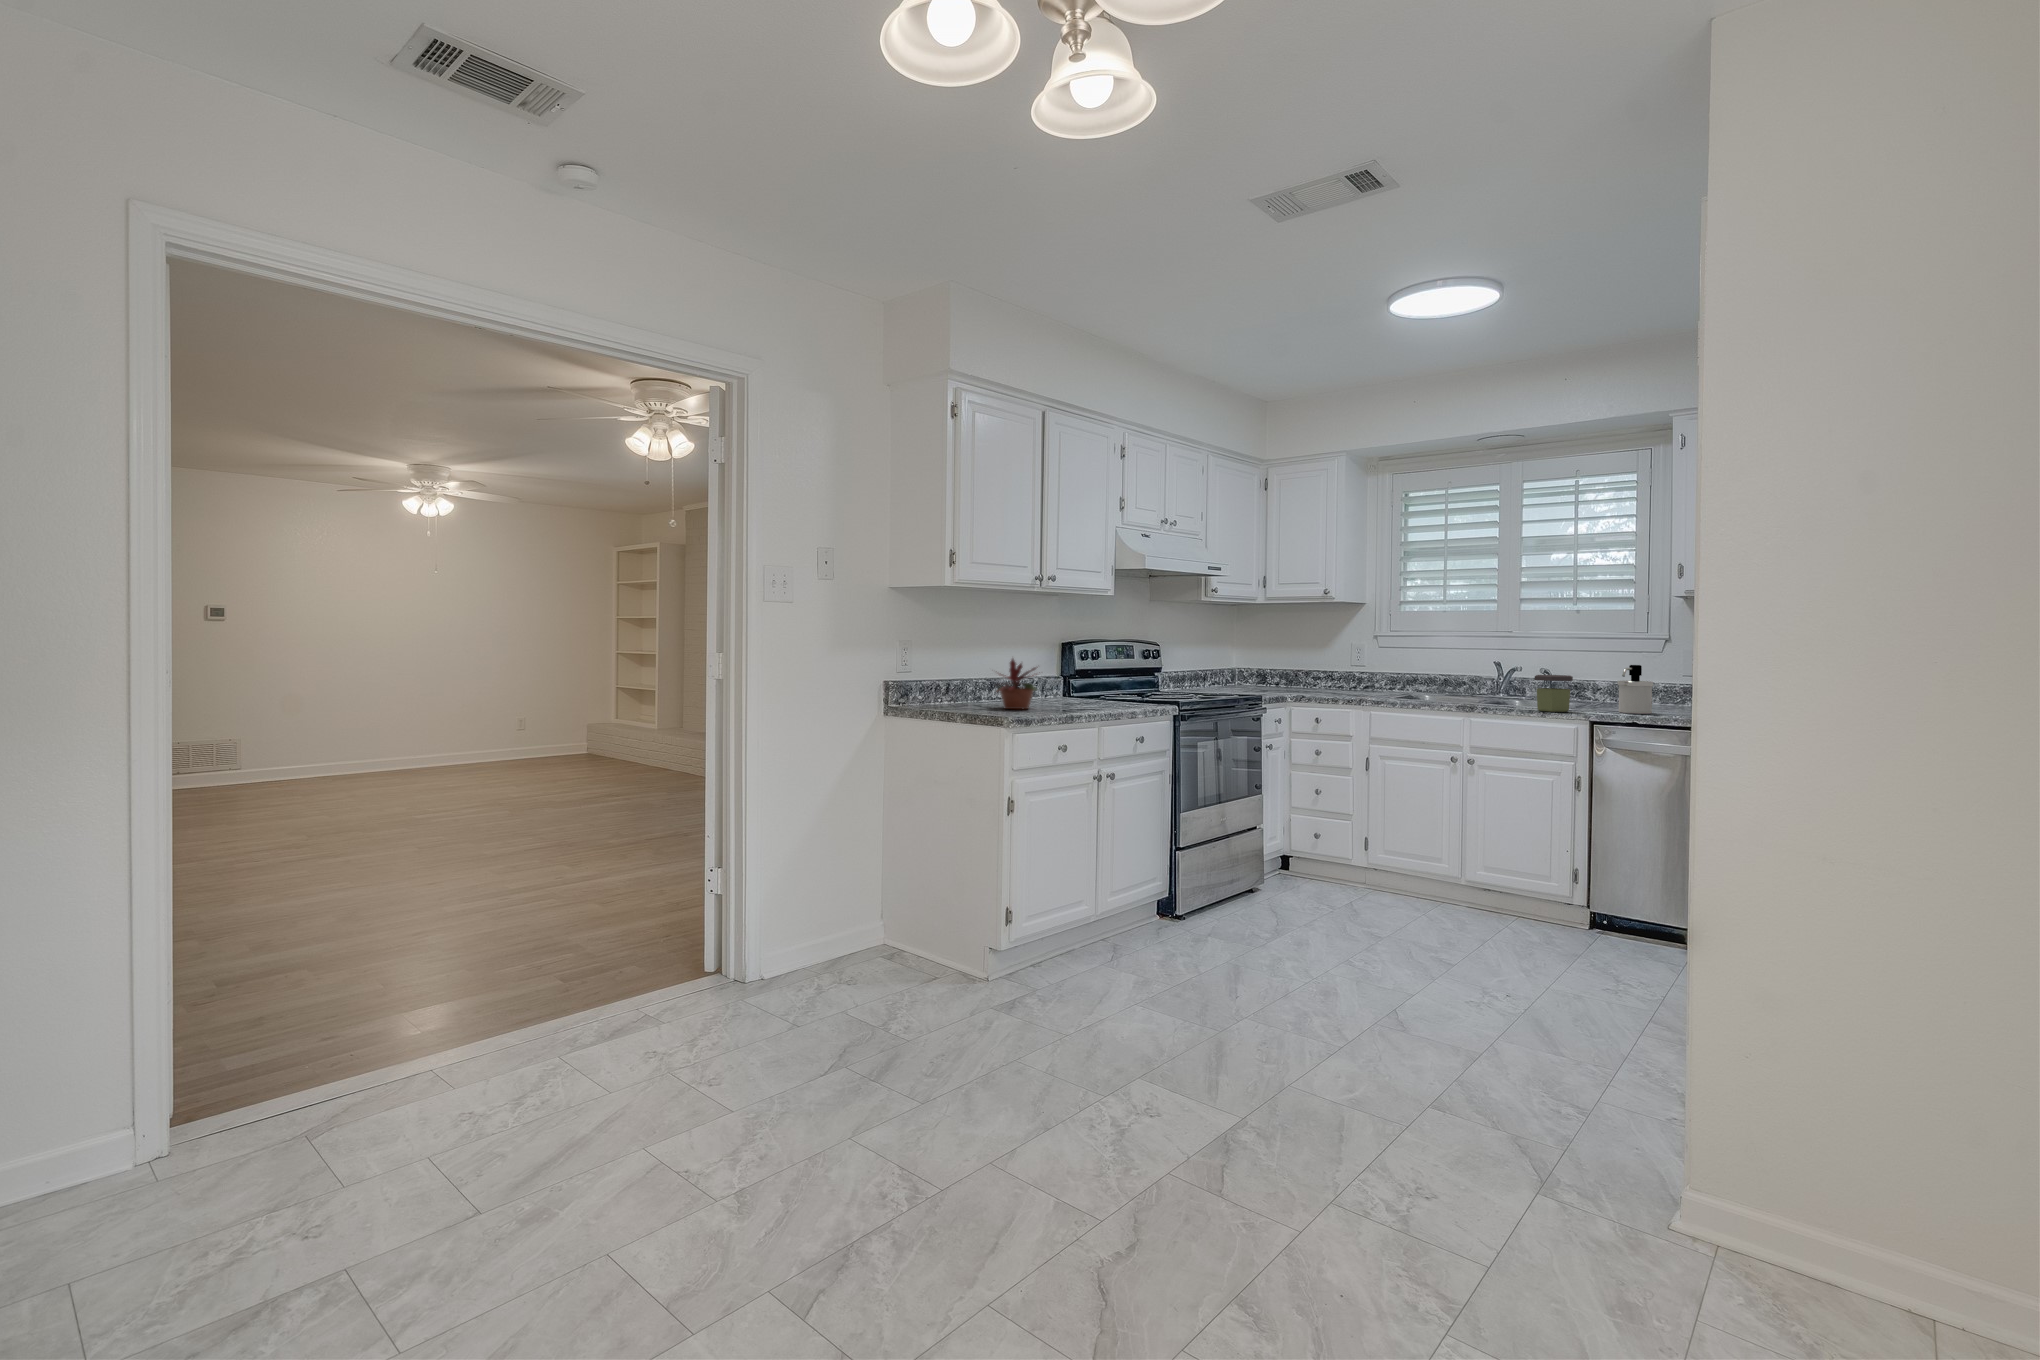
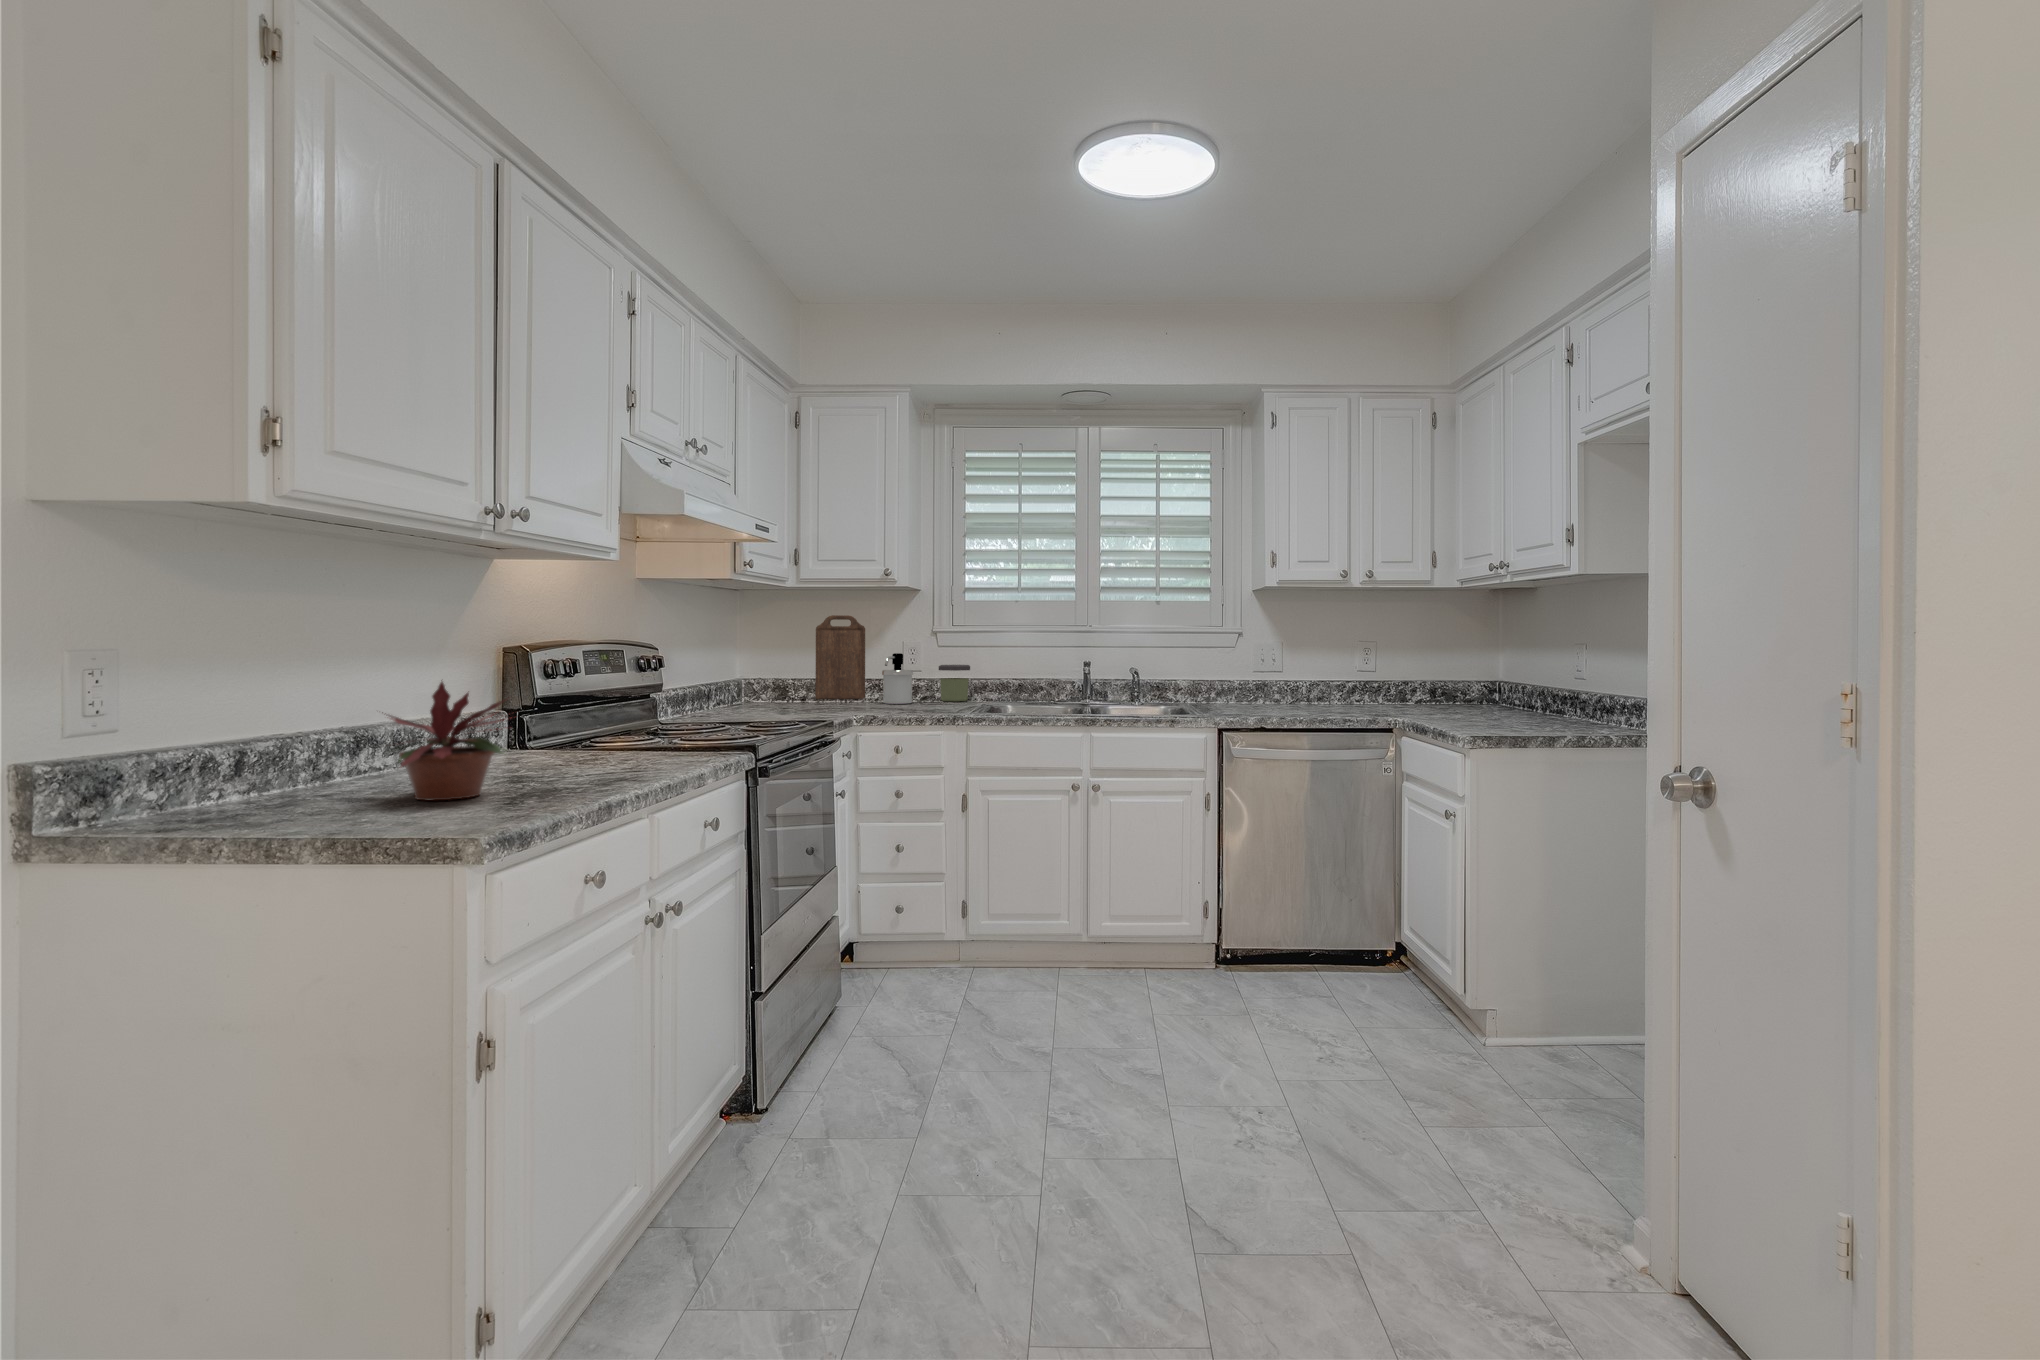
cutting board: none [1285,624,1322,685] -> present [816,615,865,699]
soap dispenser: present [1618,665,1653,714] -> present [882,653,913,704]
jar: present [1535,675,1573,712] -> present [939,665,970,701]

